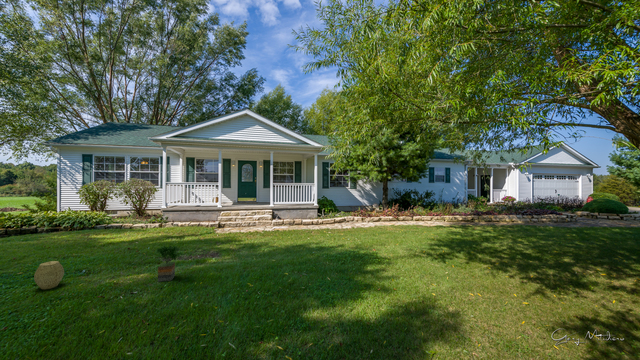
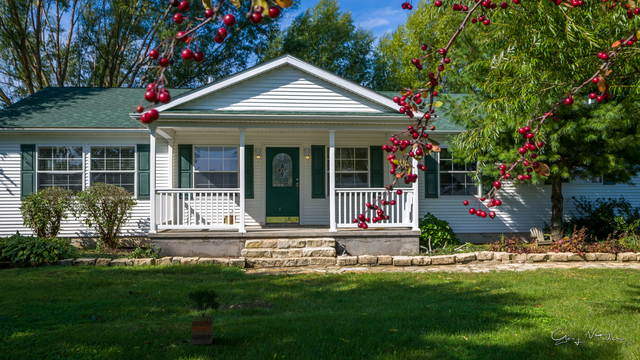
woven basket: present [34,261,64,289] -> none [28,307,62,348]

